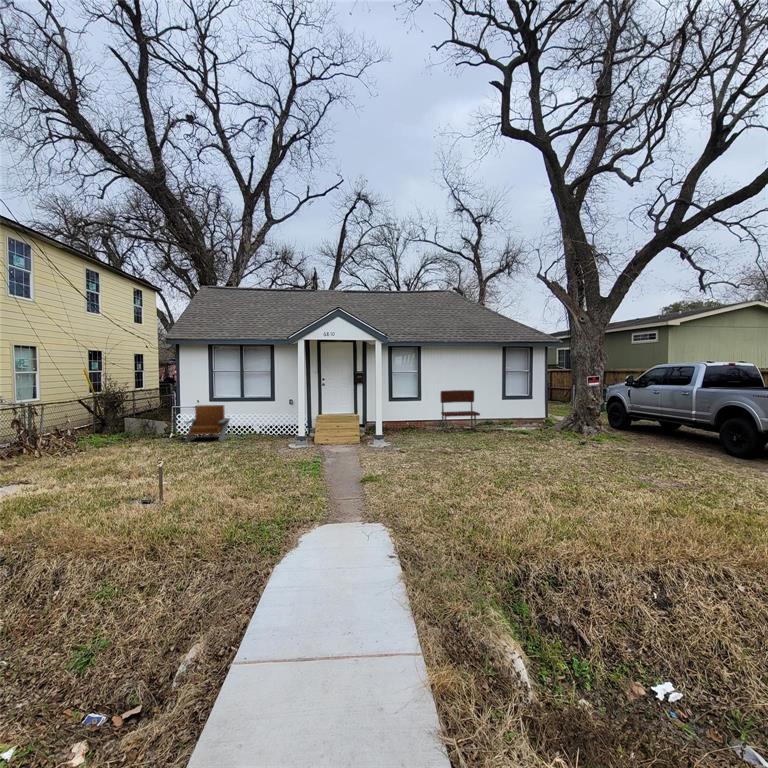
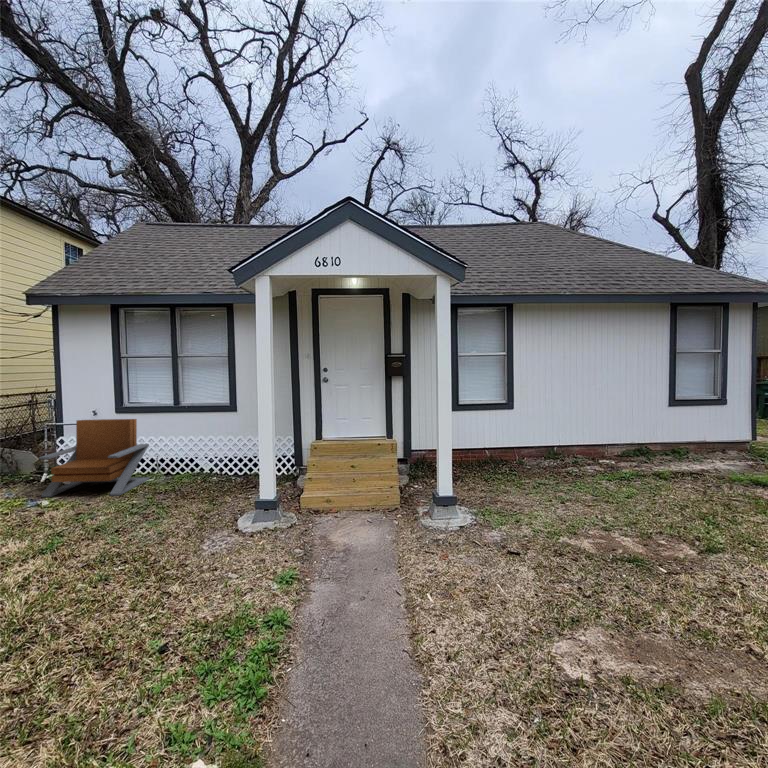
bench: present [440,390,480,431] -> none [552,391,637,471]

